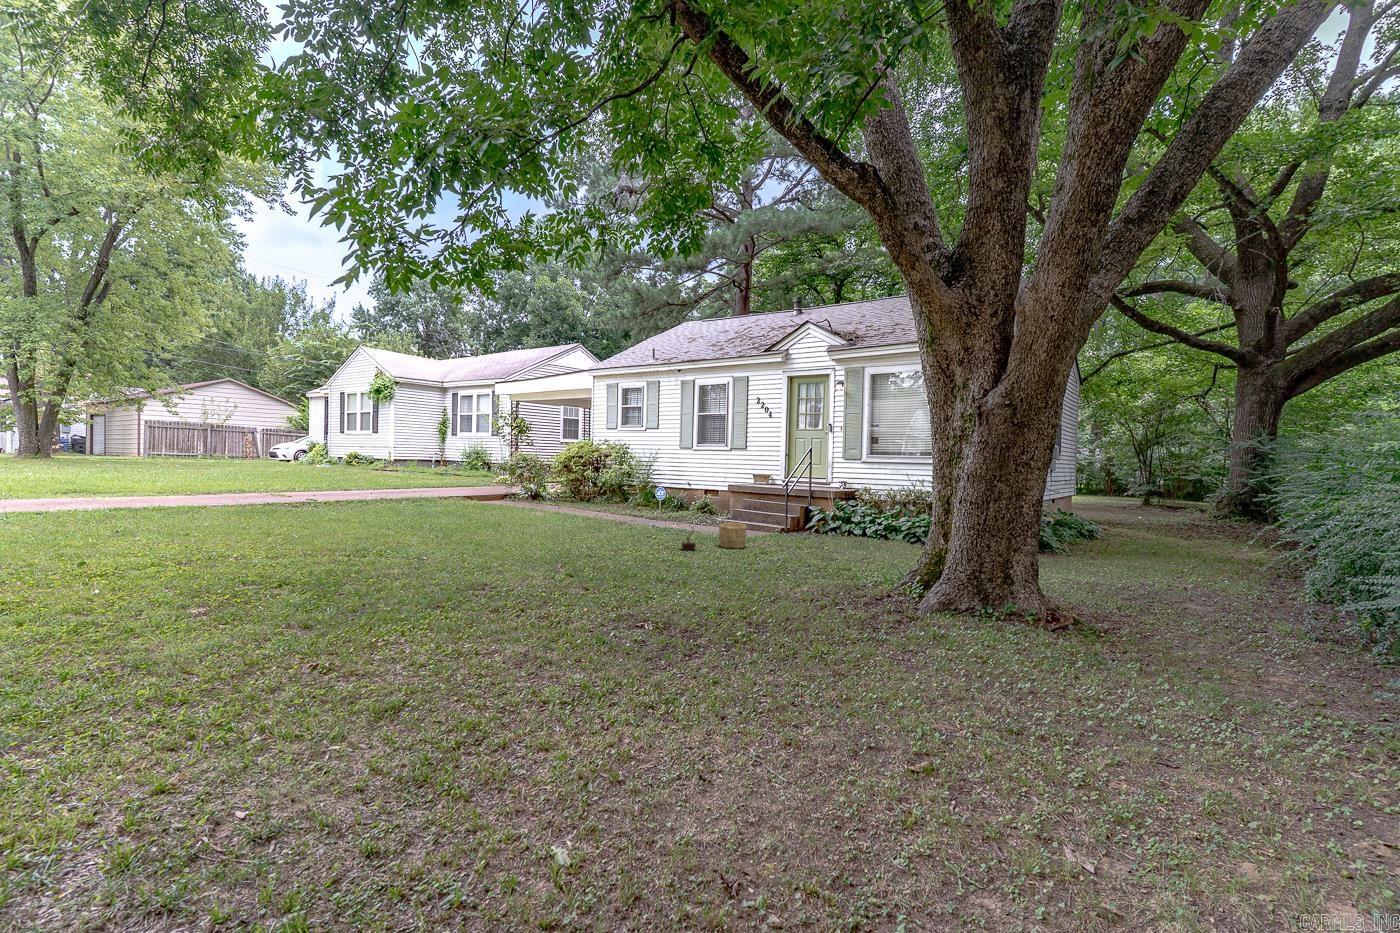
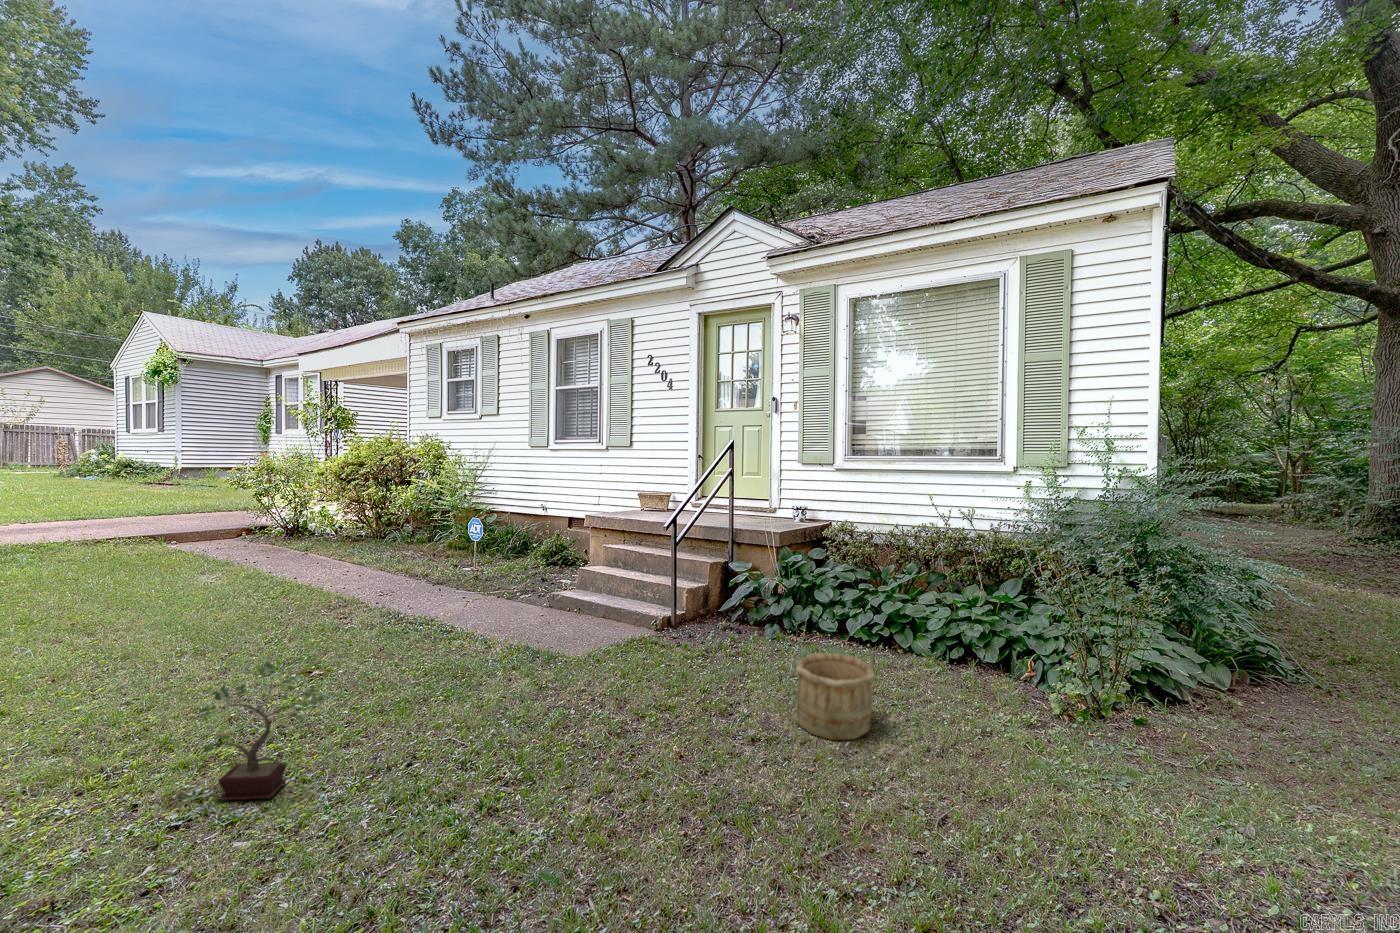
wooden bucket: present [719,523,747,548] -> present [796,653,875,740]

